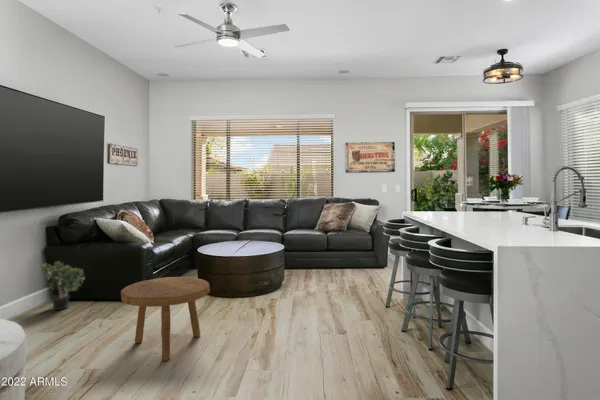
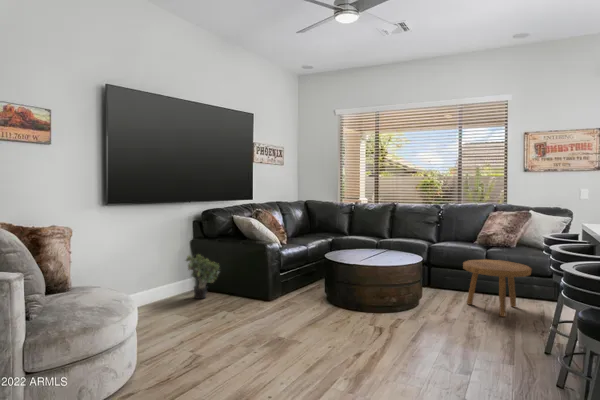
footstool: present [121,277,210,361] -> present [463,259,532,317]

